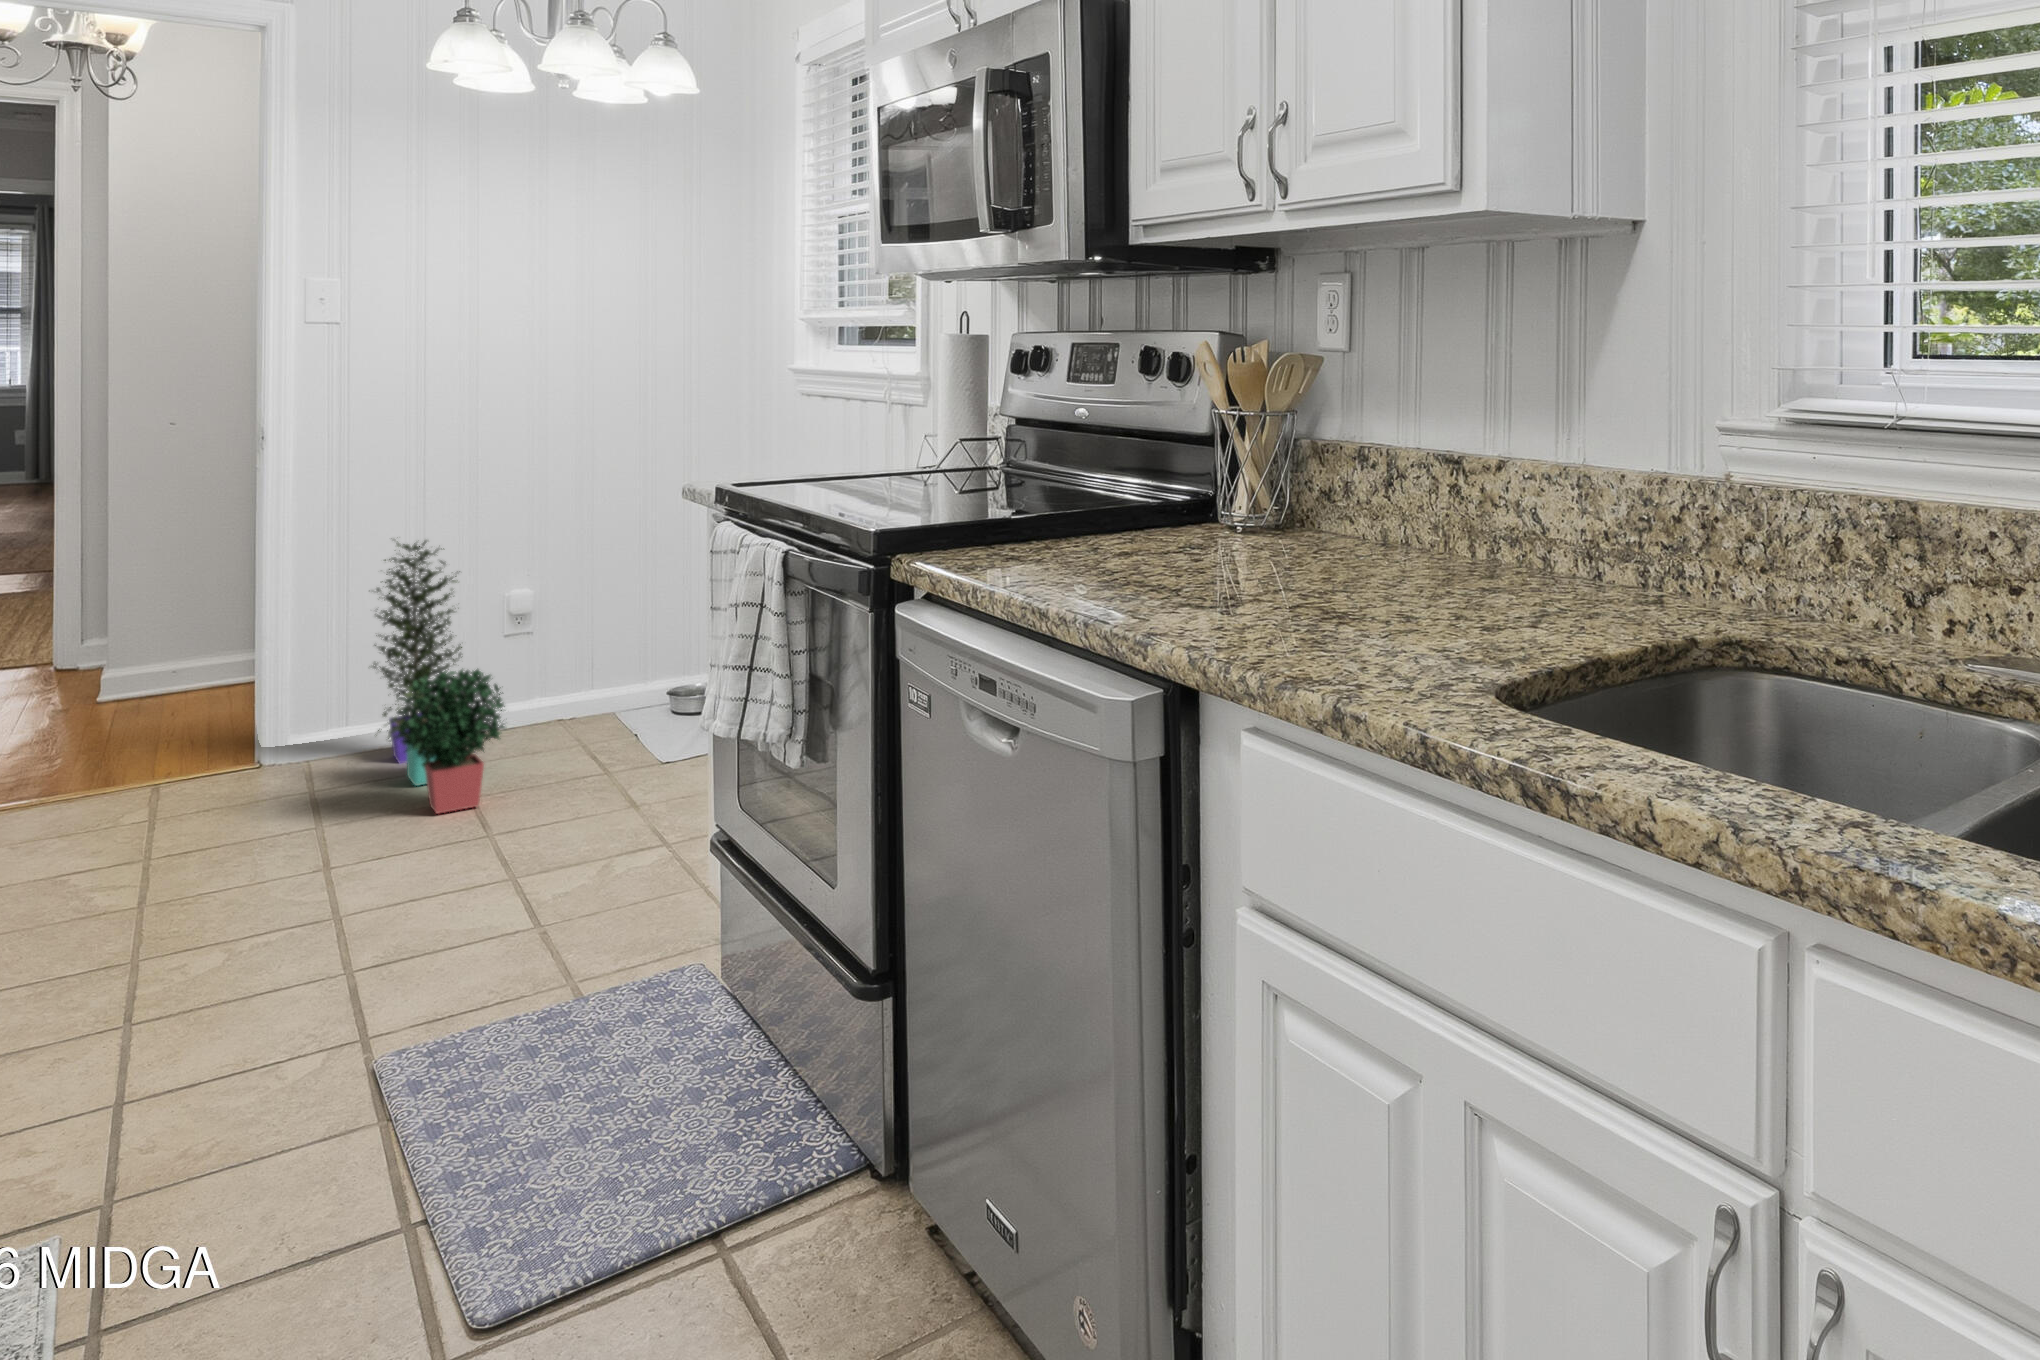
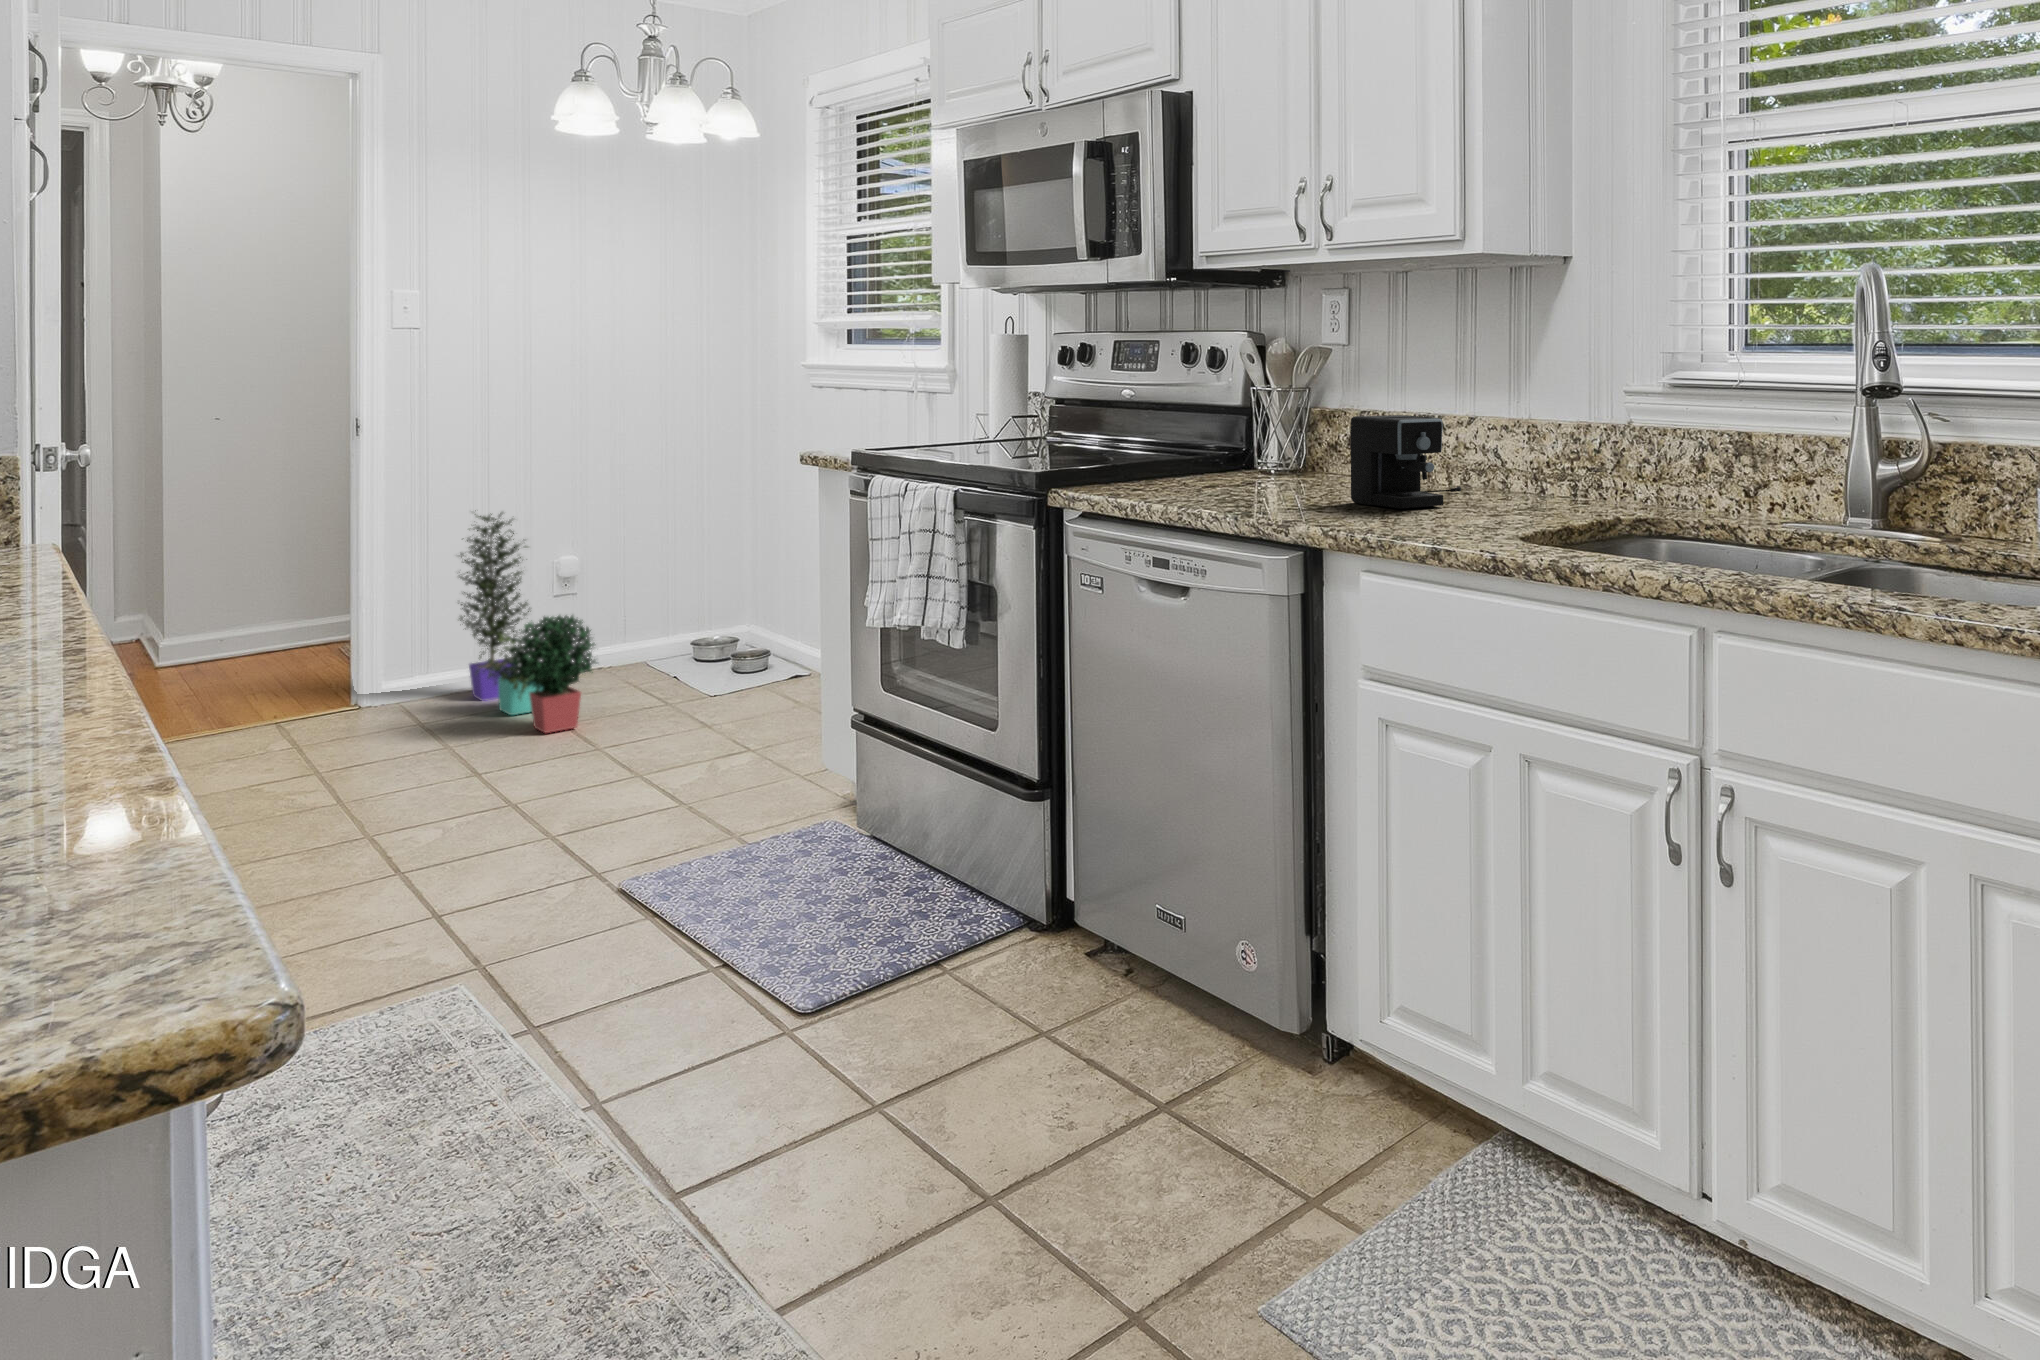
coffee maker: none [1290,460,1477,612] -> present [1350,415,1461,509]

